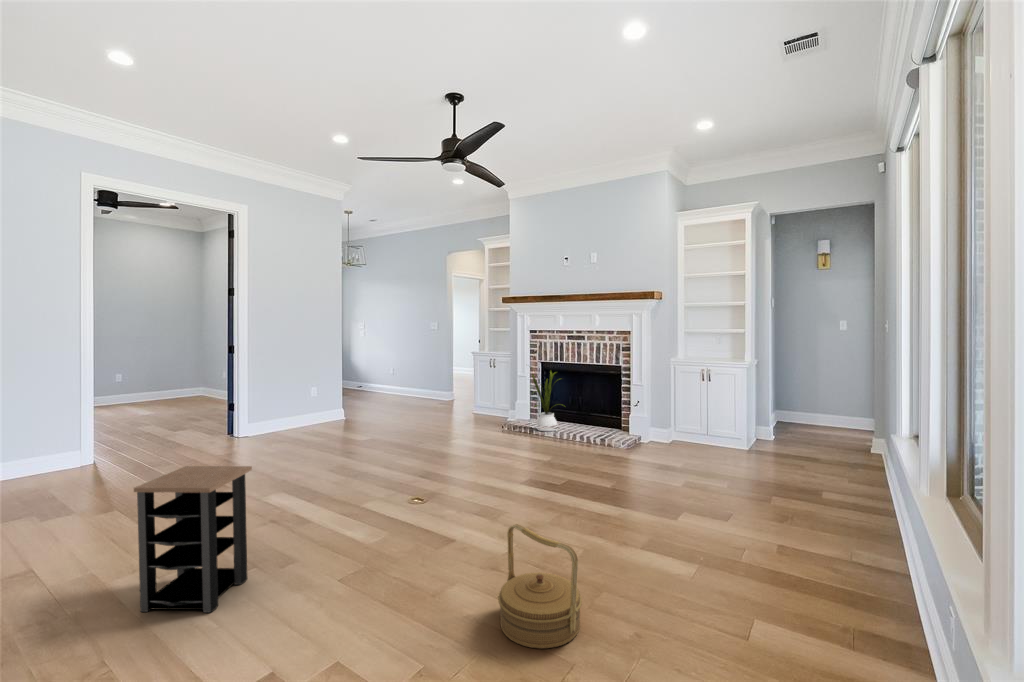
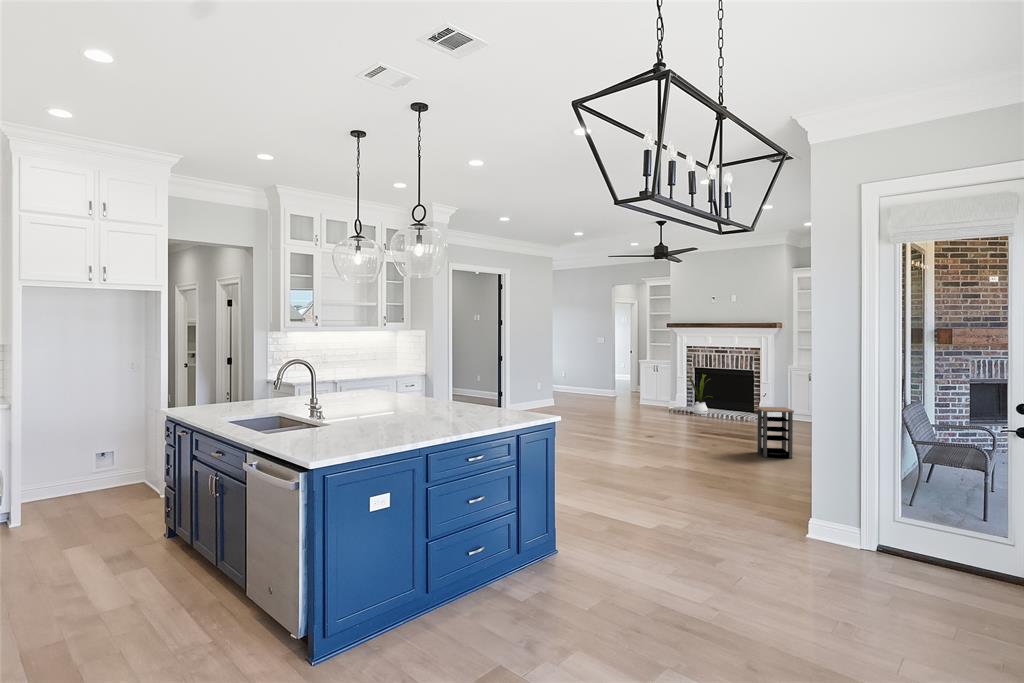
side table: present [134,466,252,613] -> present [756,407,794,458]
basket: present [498,524,582,649] -> none [722,428,756,466]

